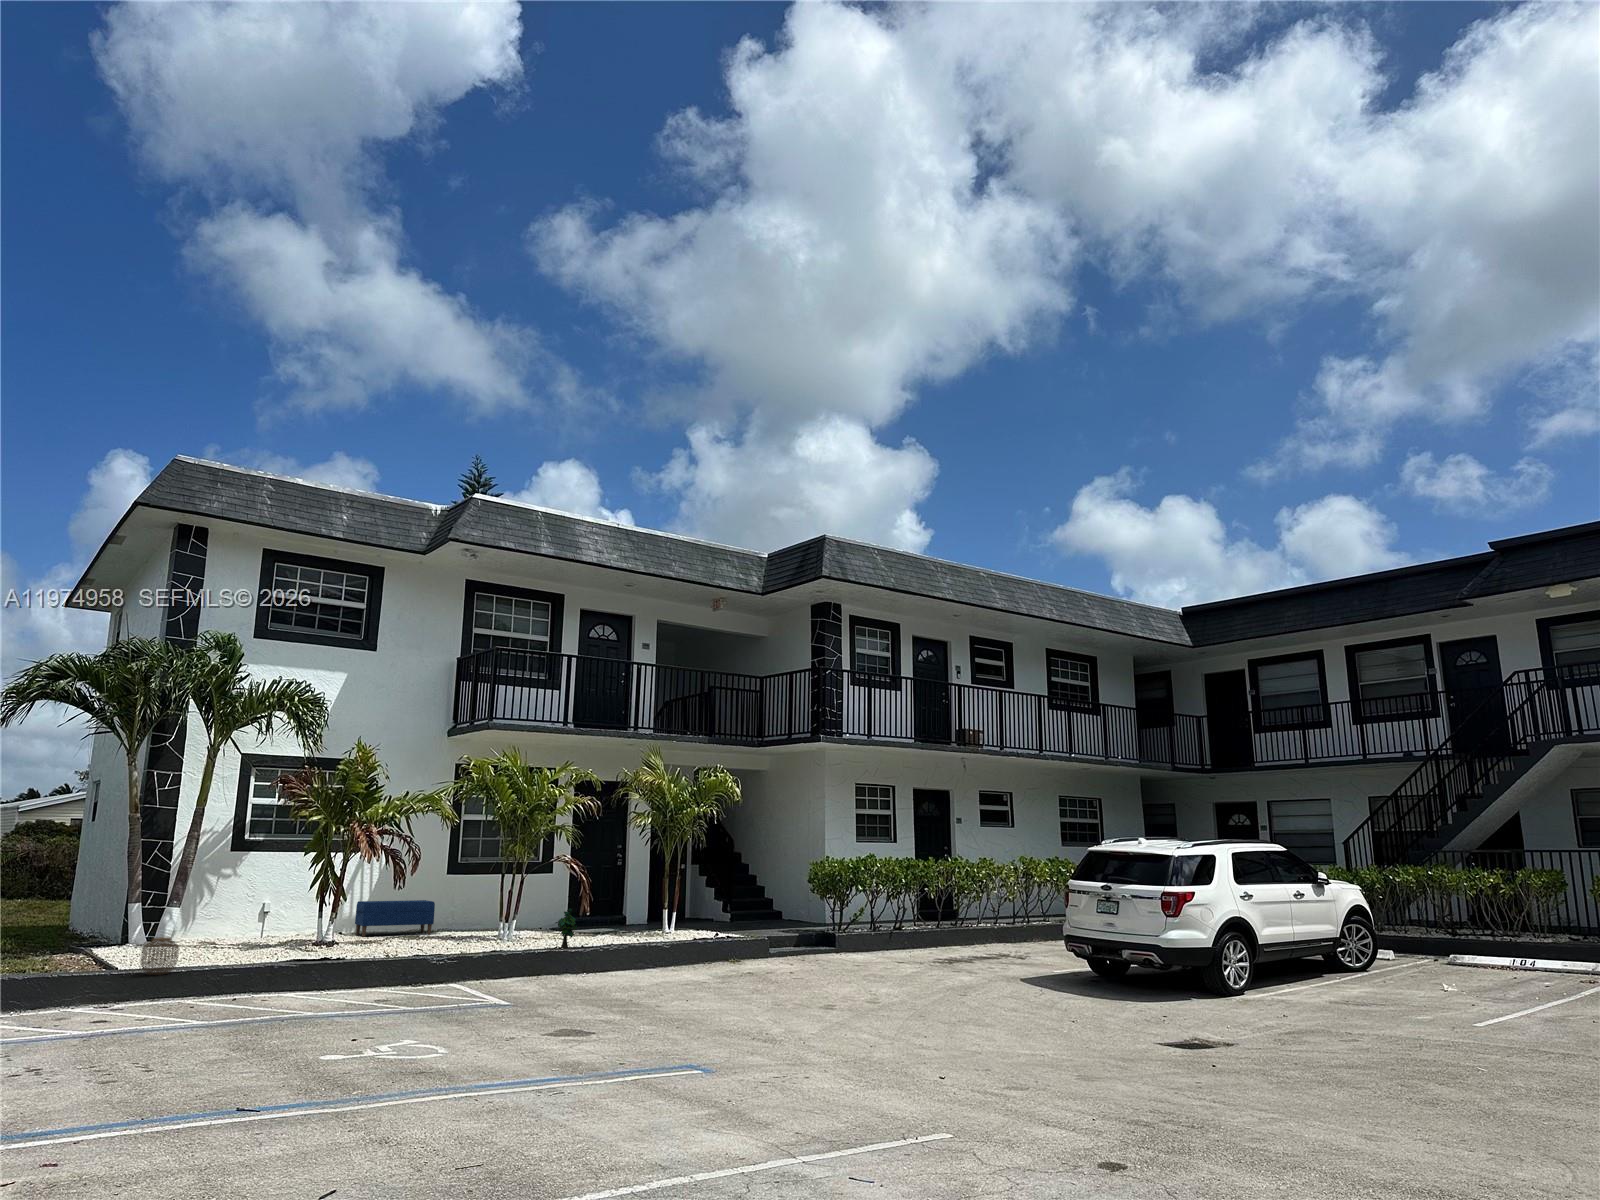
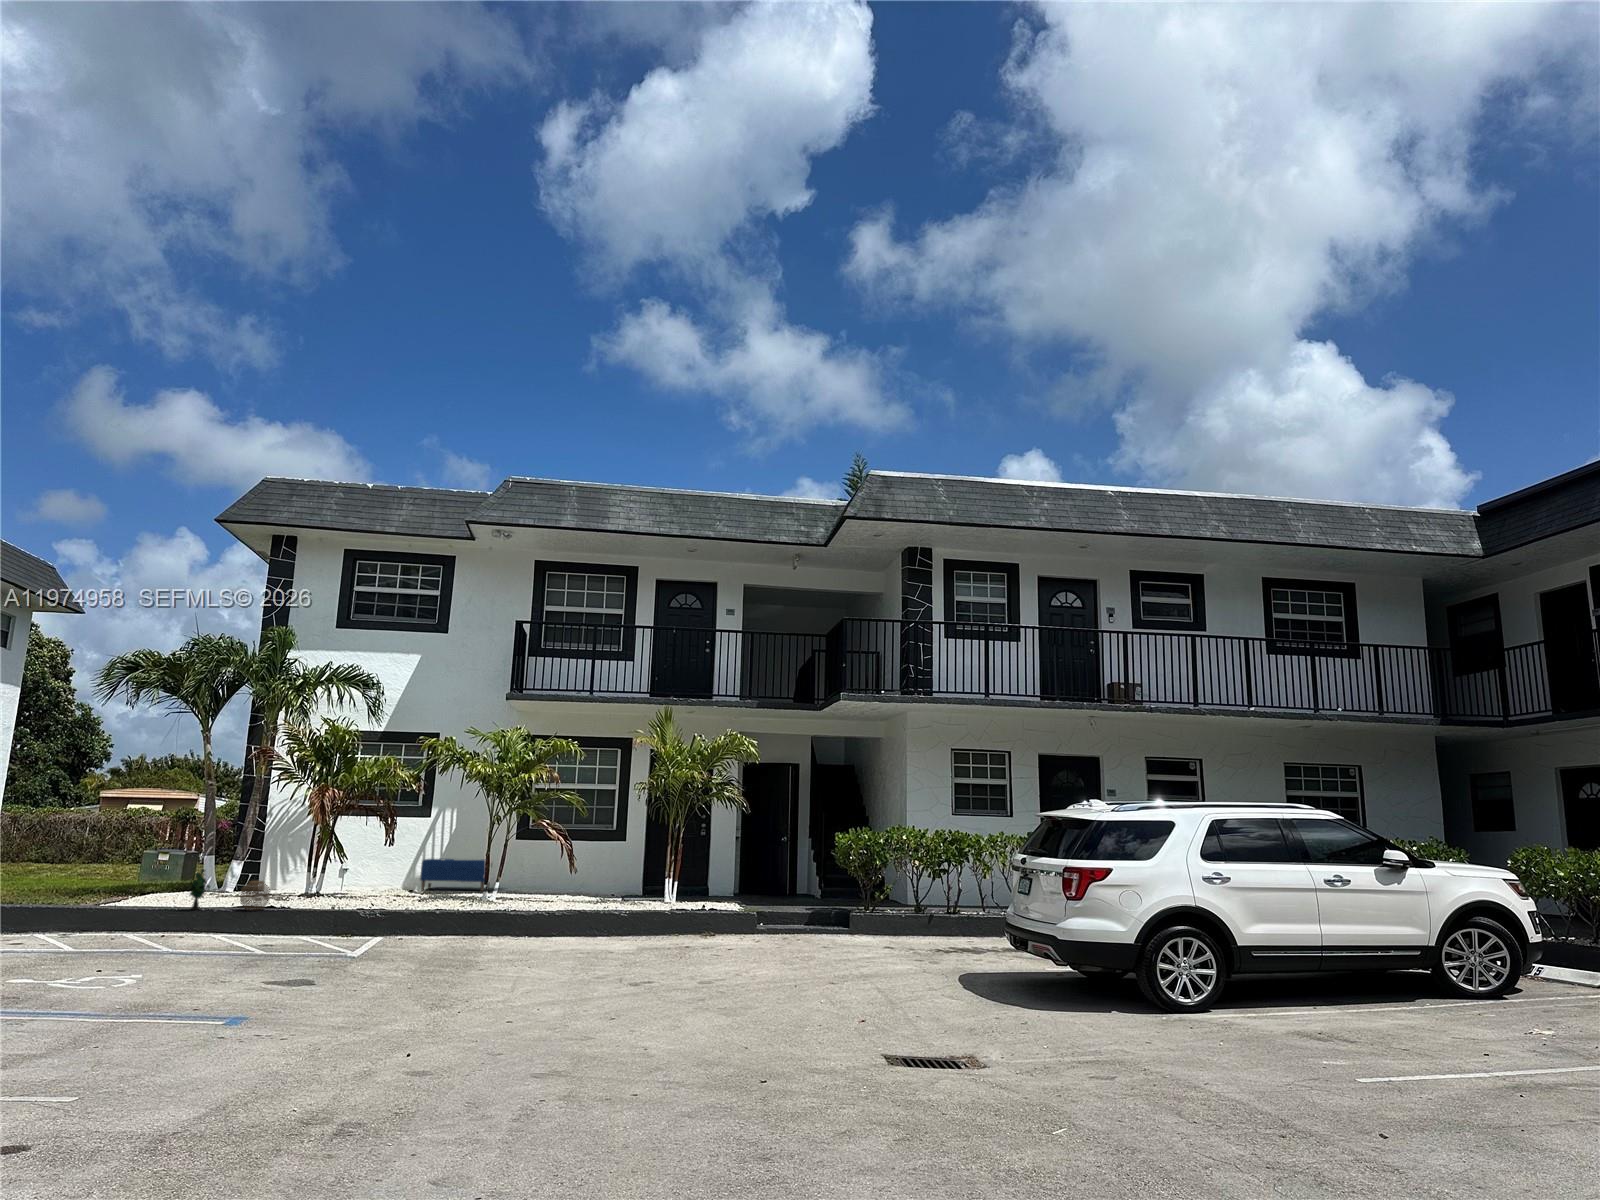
decorative plant: present [556,908,578,948] -> present [189,869,210,910]
woven basket: present [141,937,179,975] -> present [240,881,271,910]

